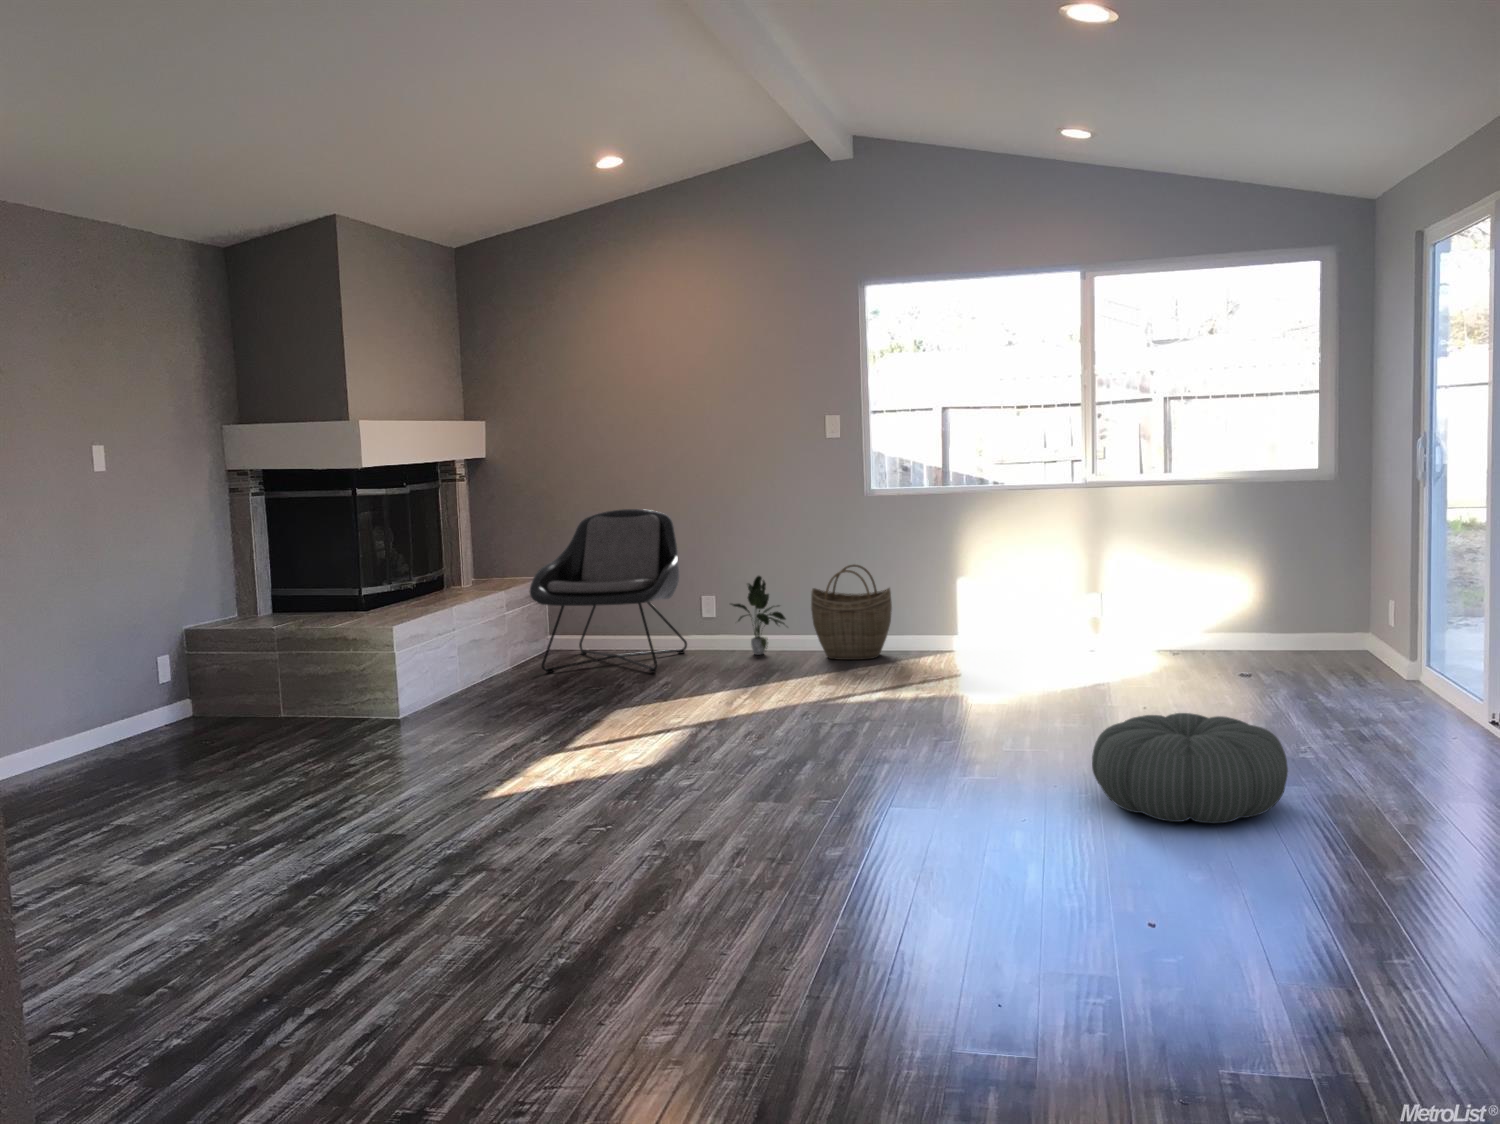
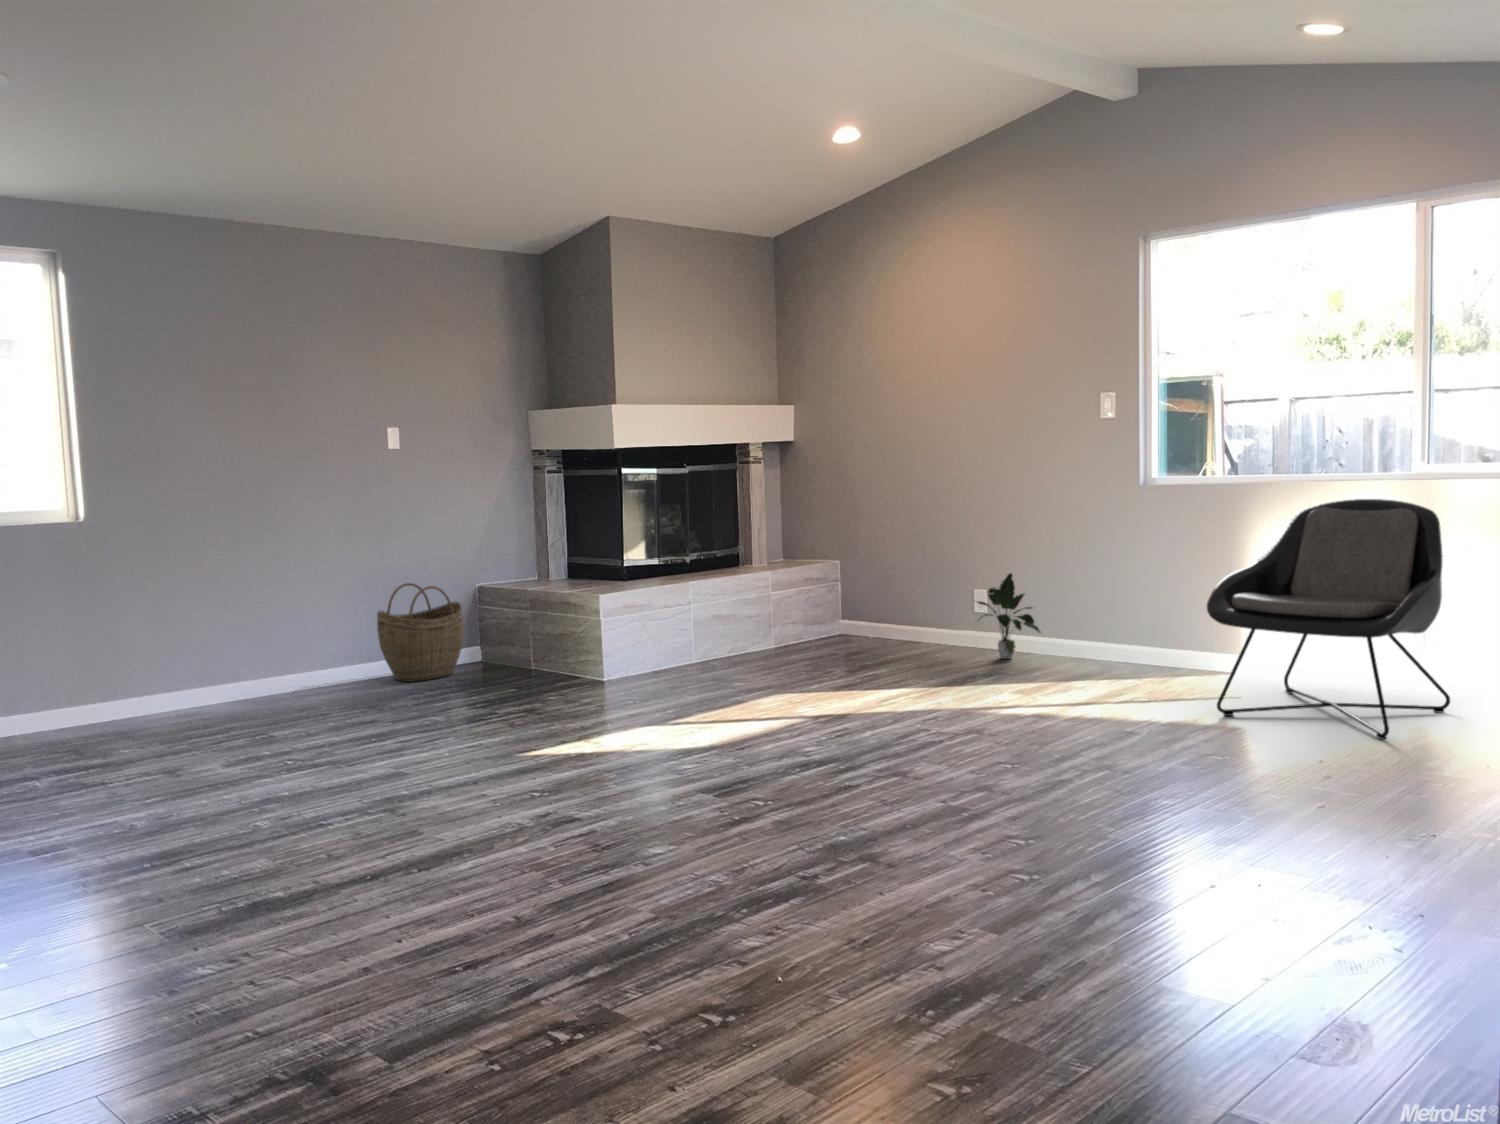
lounge chair: present [530,509,687,673] -> present [1207,499,1450,739]
woven basket: present [811,564,892,660] -> present [377,583,464,682]
pouf: present [1092,713,1288,823] -> none [980,781,1230,933]

